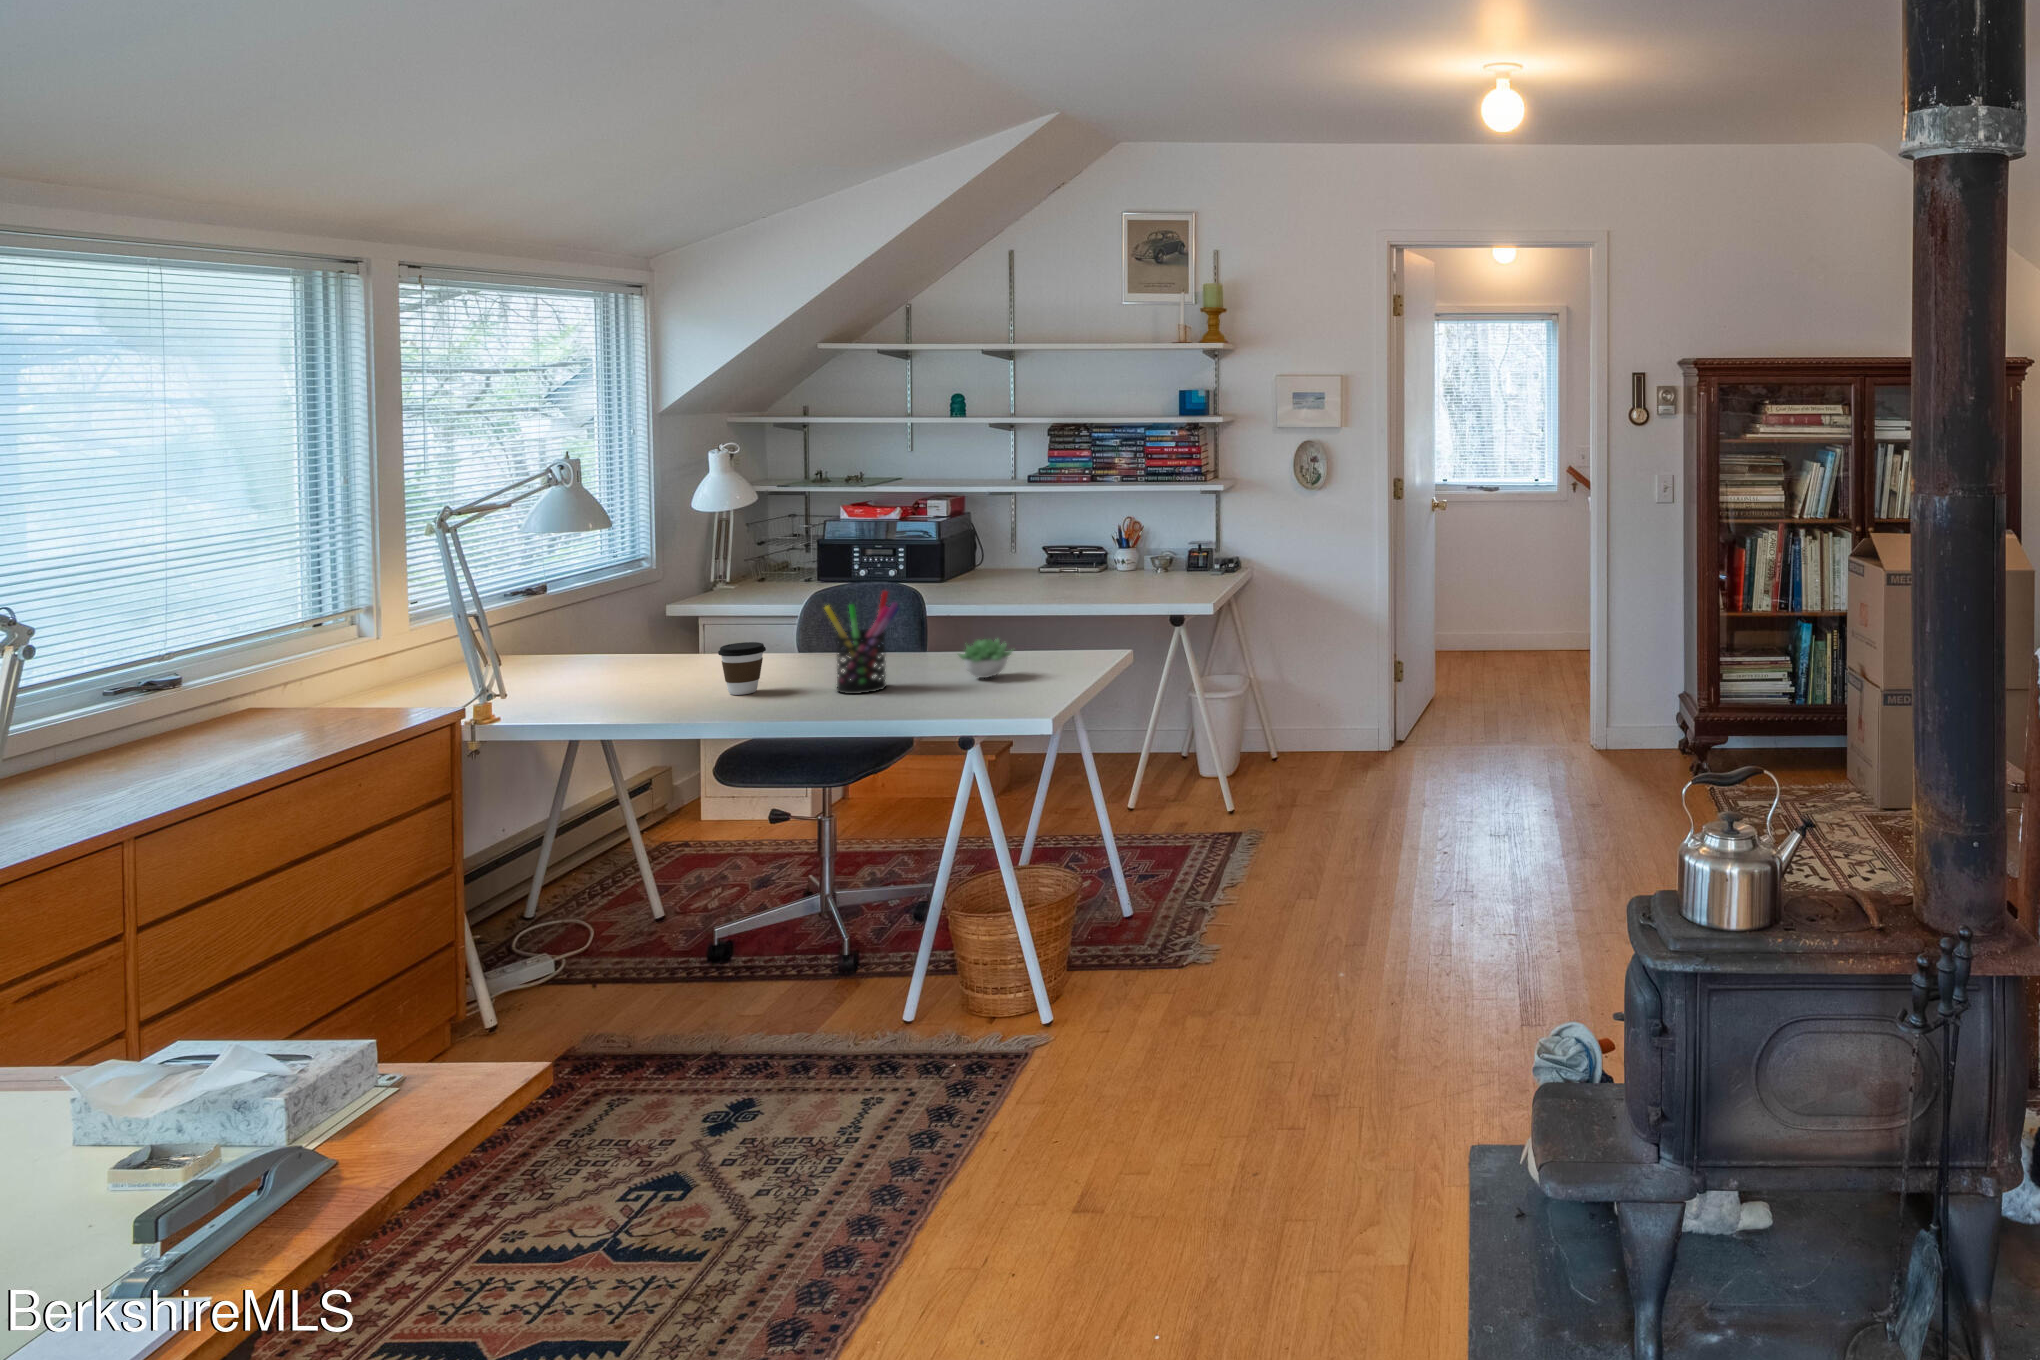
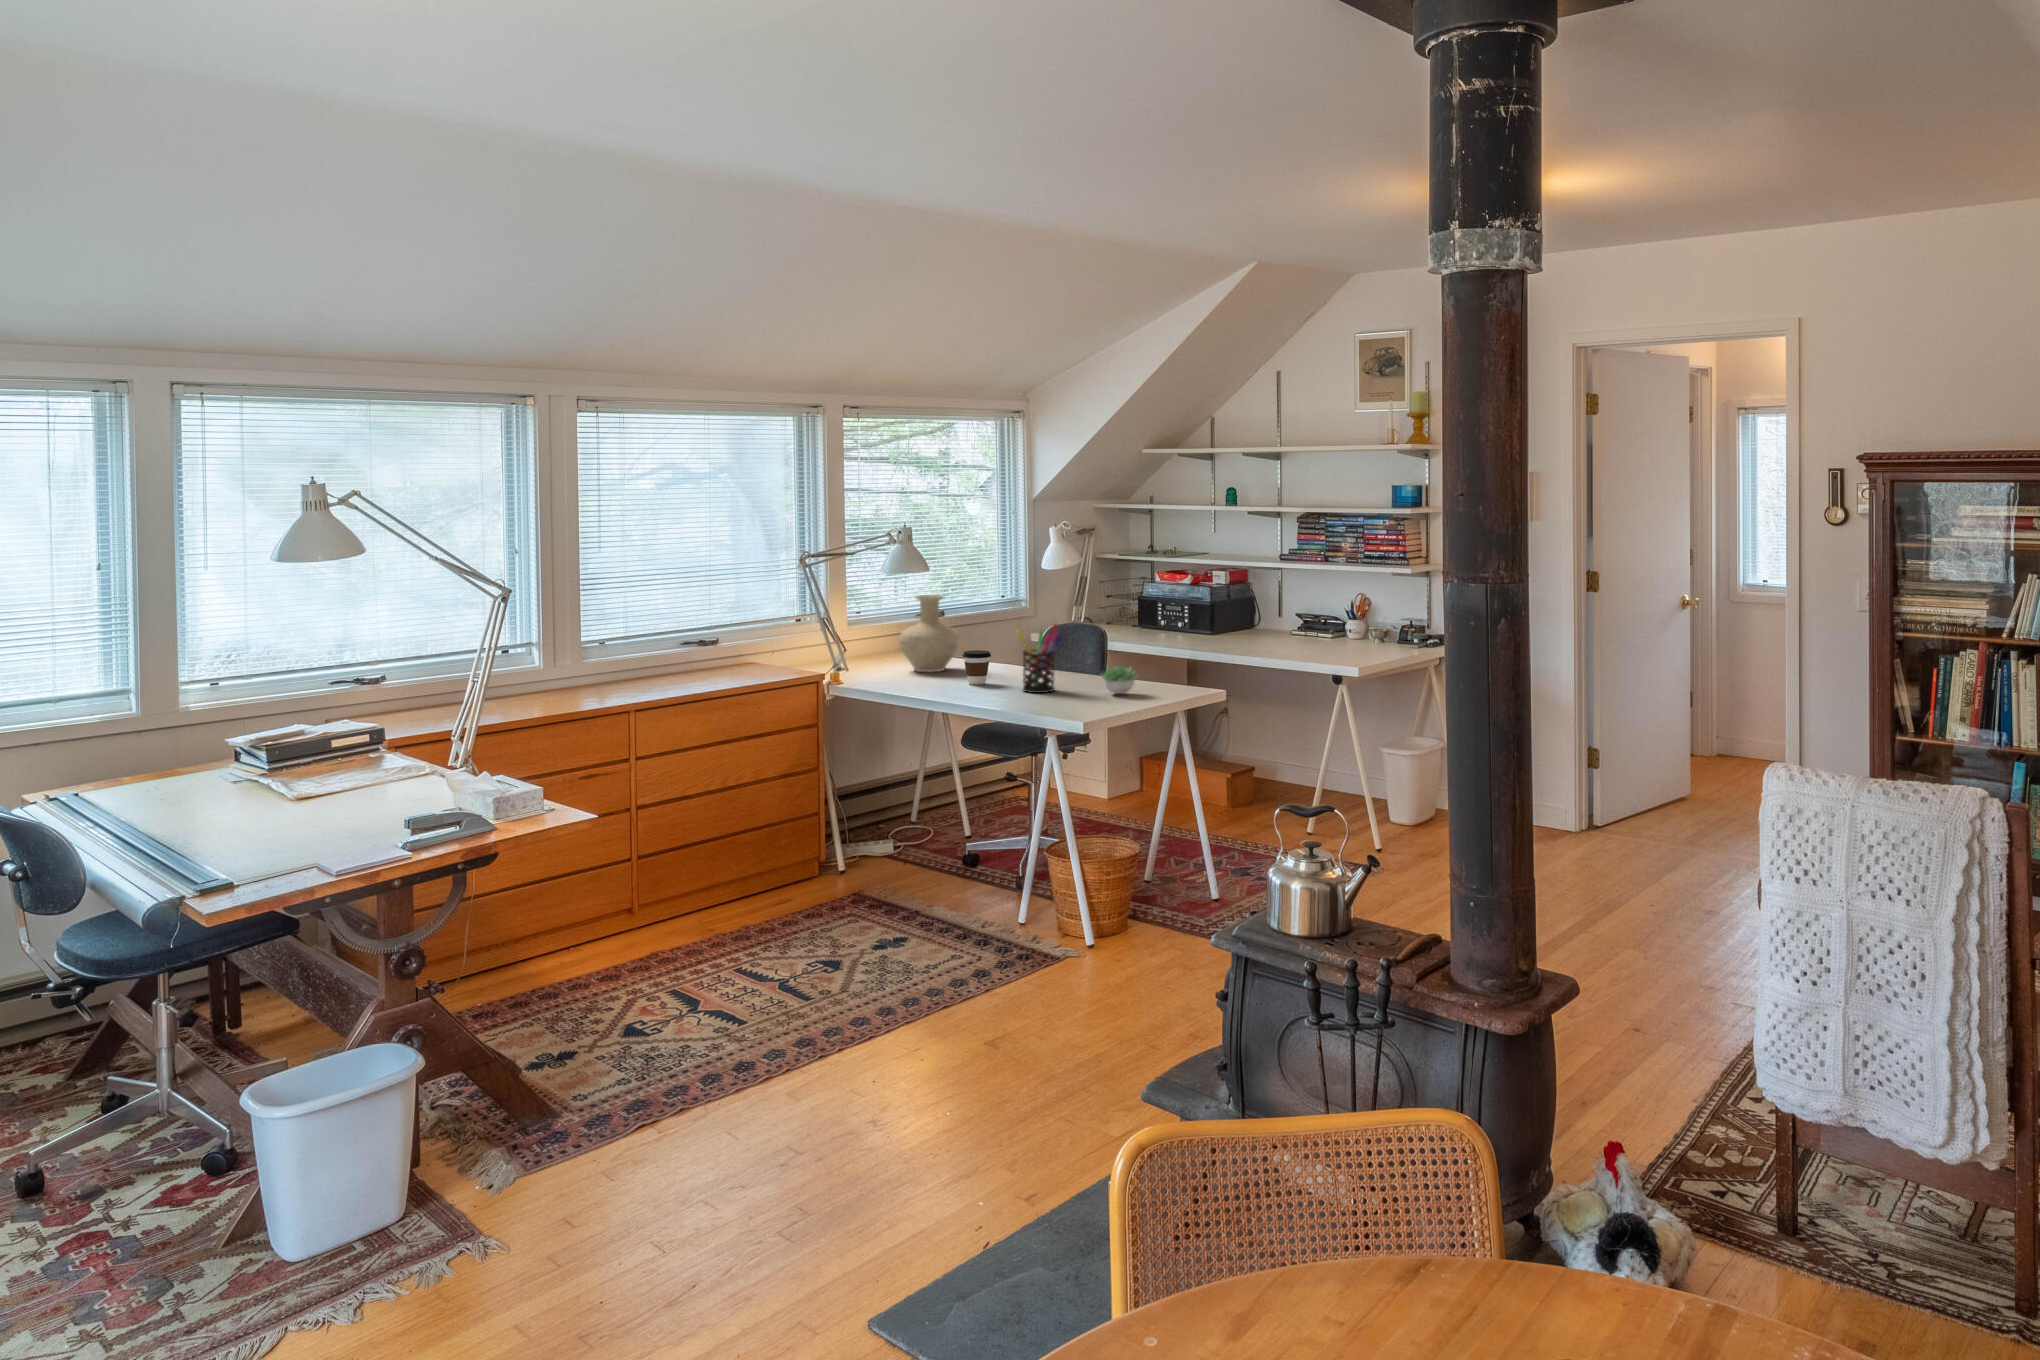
vase: none [560,567,670,688] -> present [899,595,960,672]

